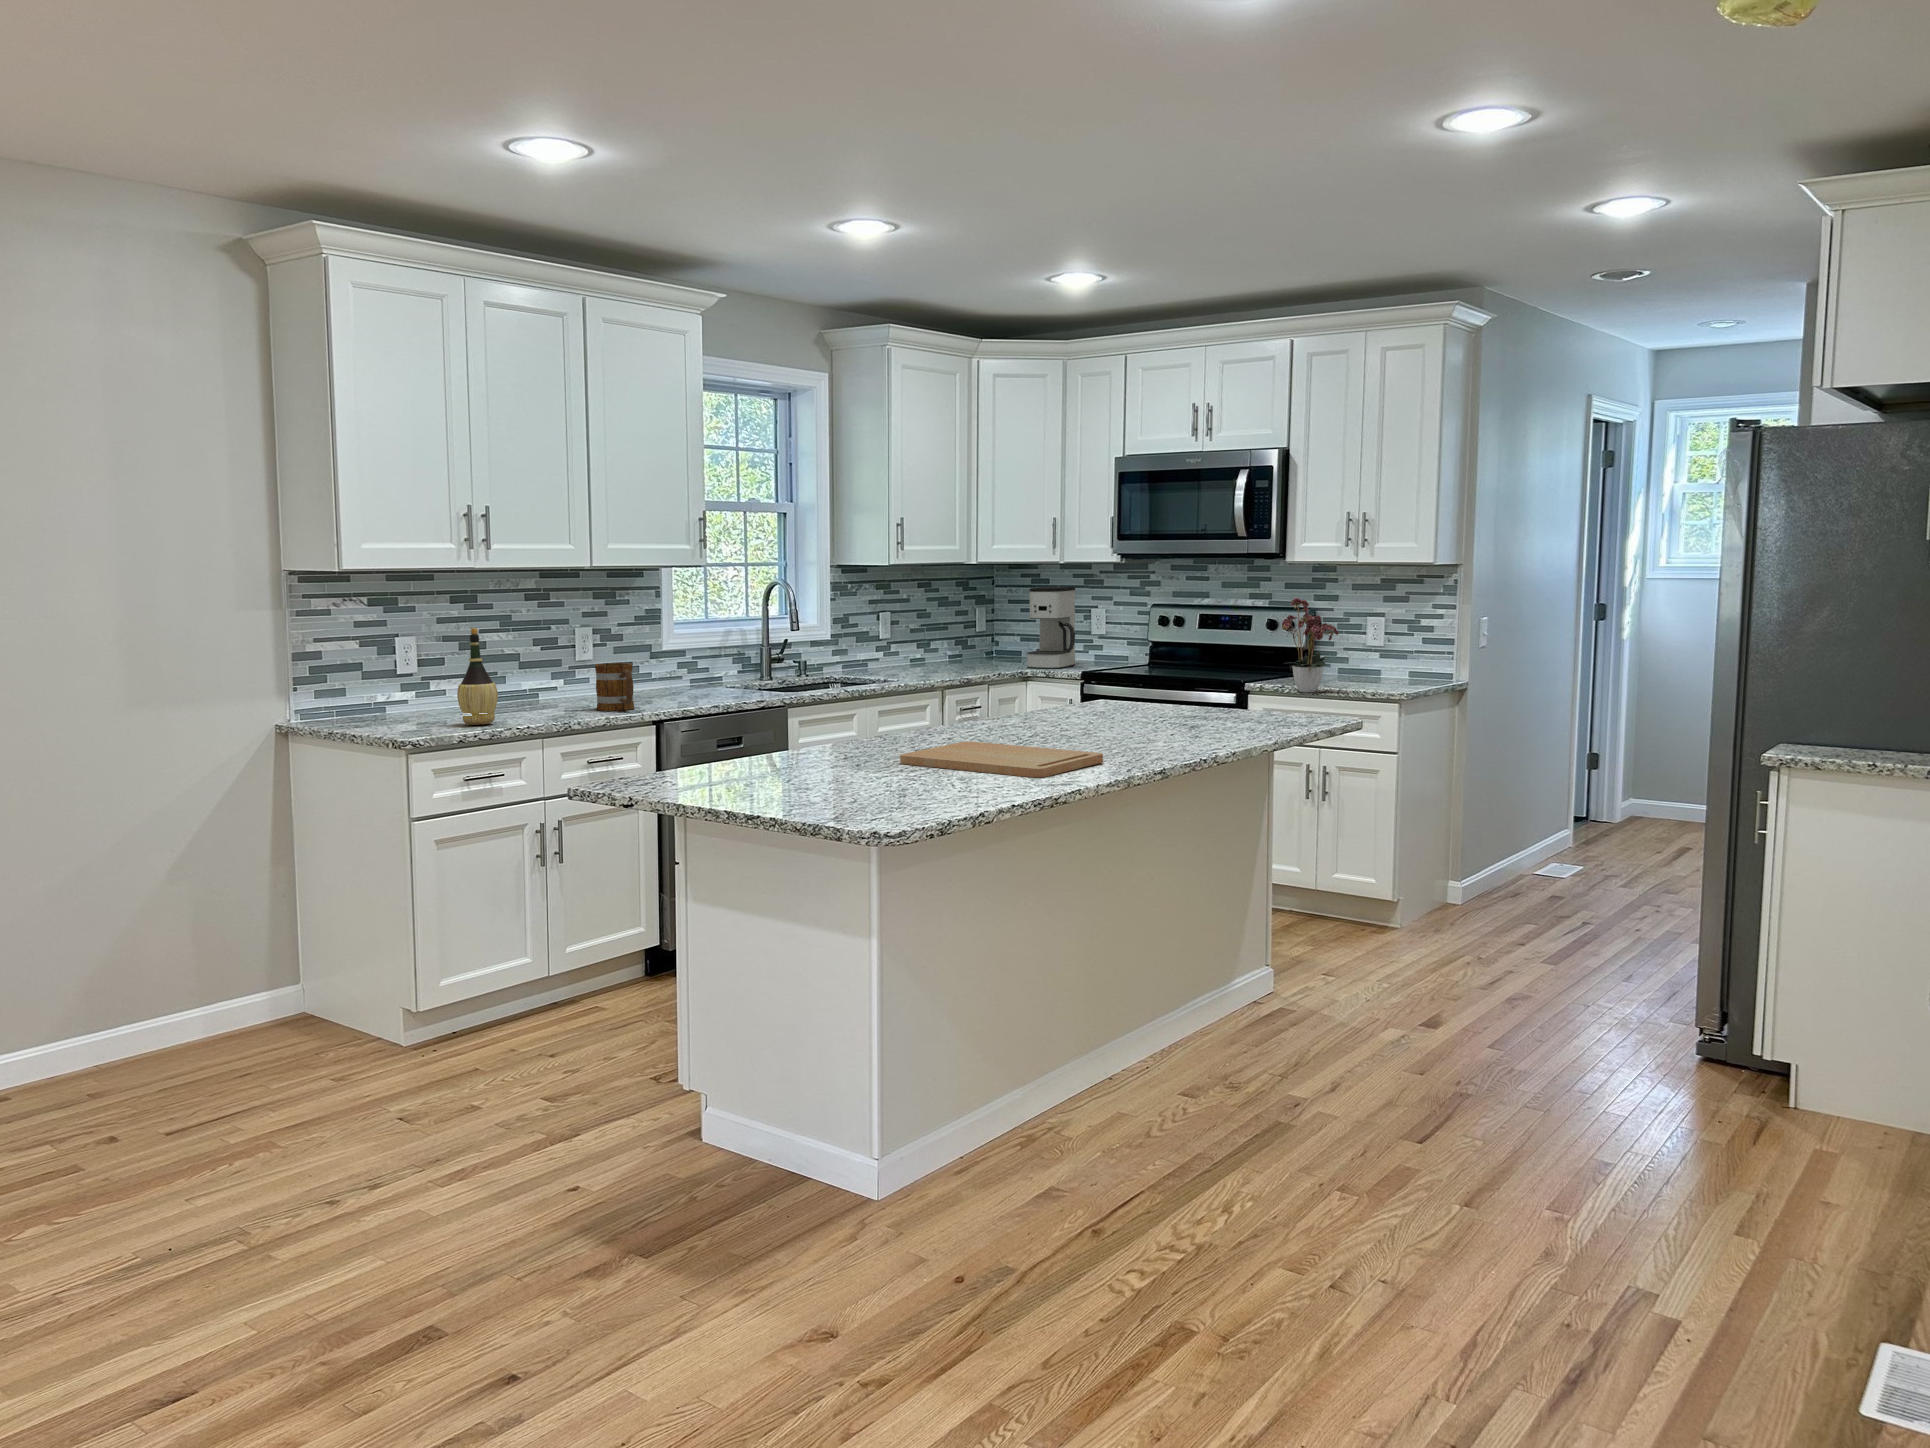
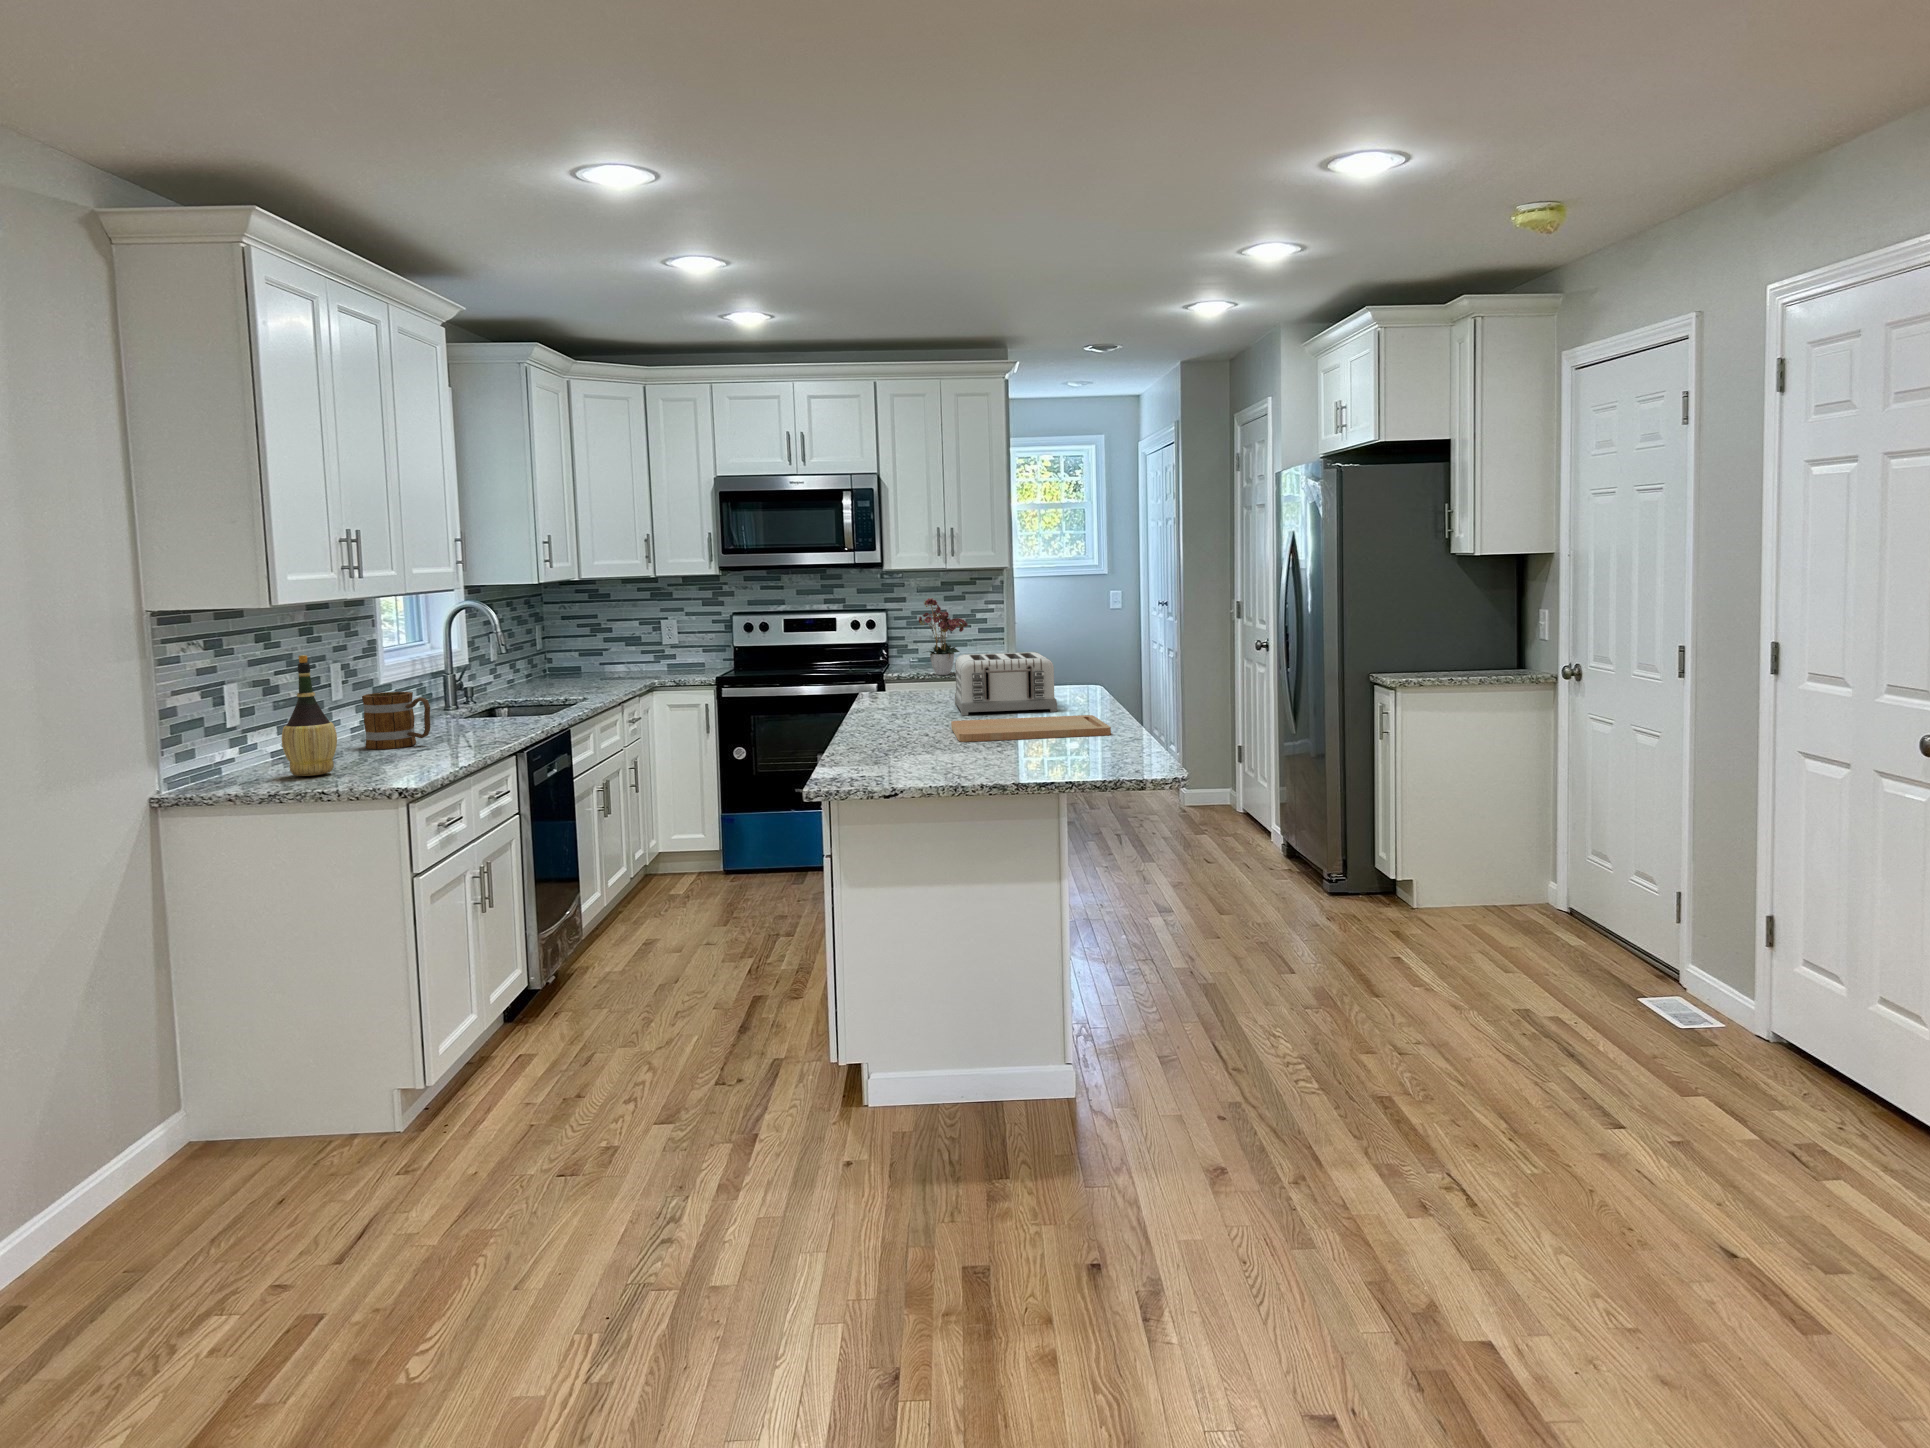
coffee maker: present [1027,587,1075,669] -> none [604,600,650,680]
toaster: none [1055,668,1209,746] -> present [955,652,1057,716]

